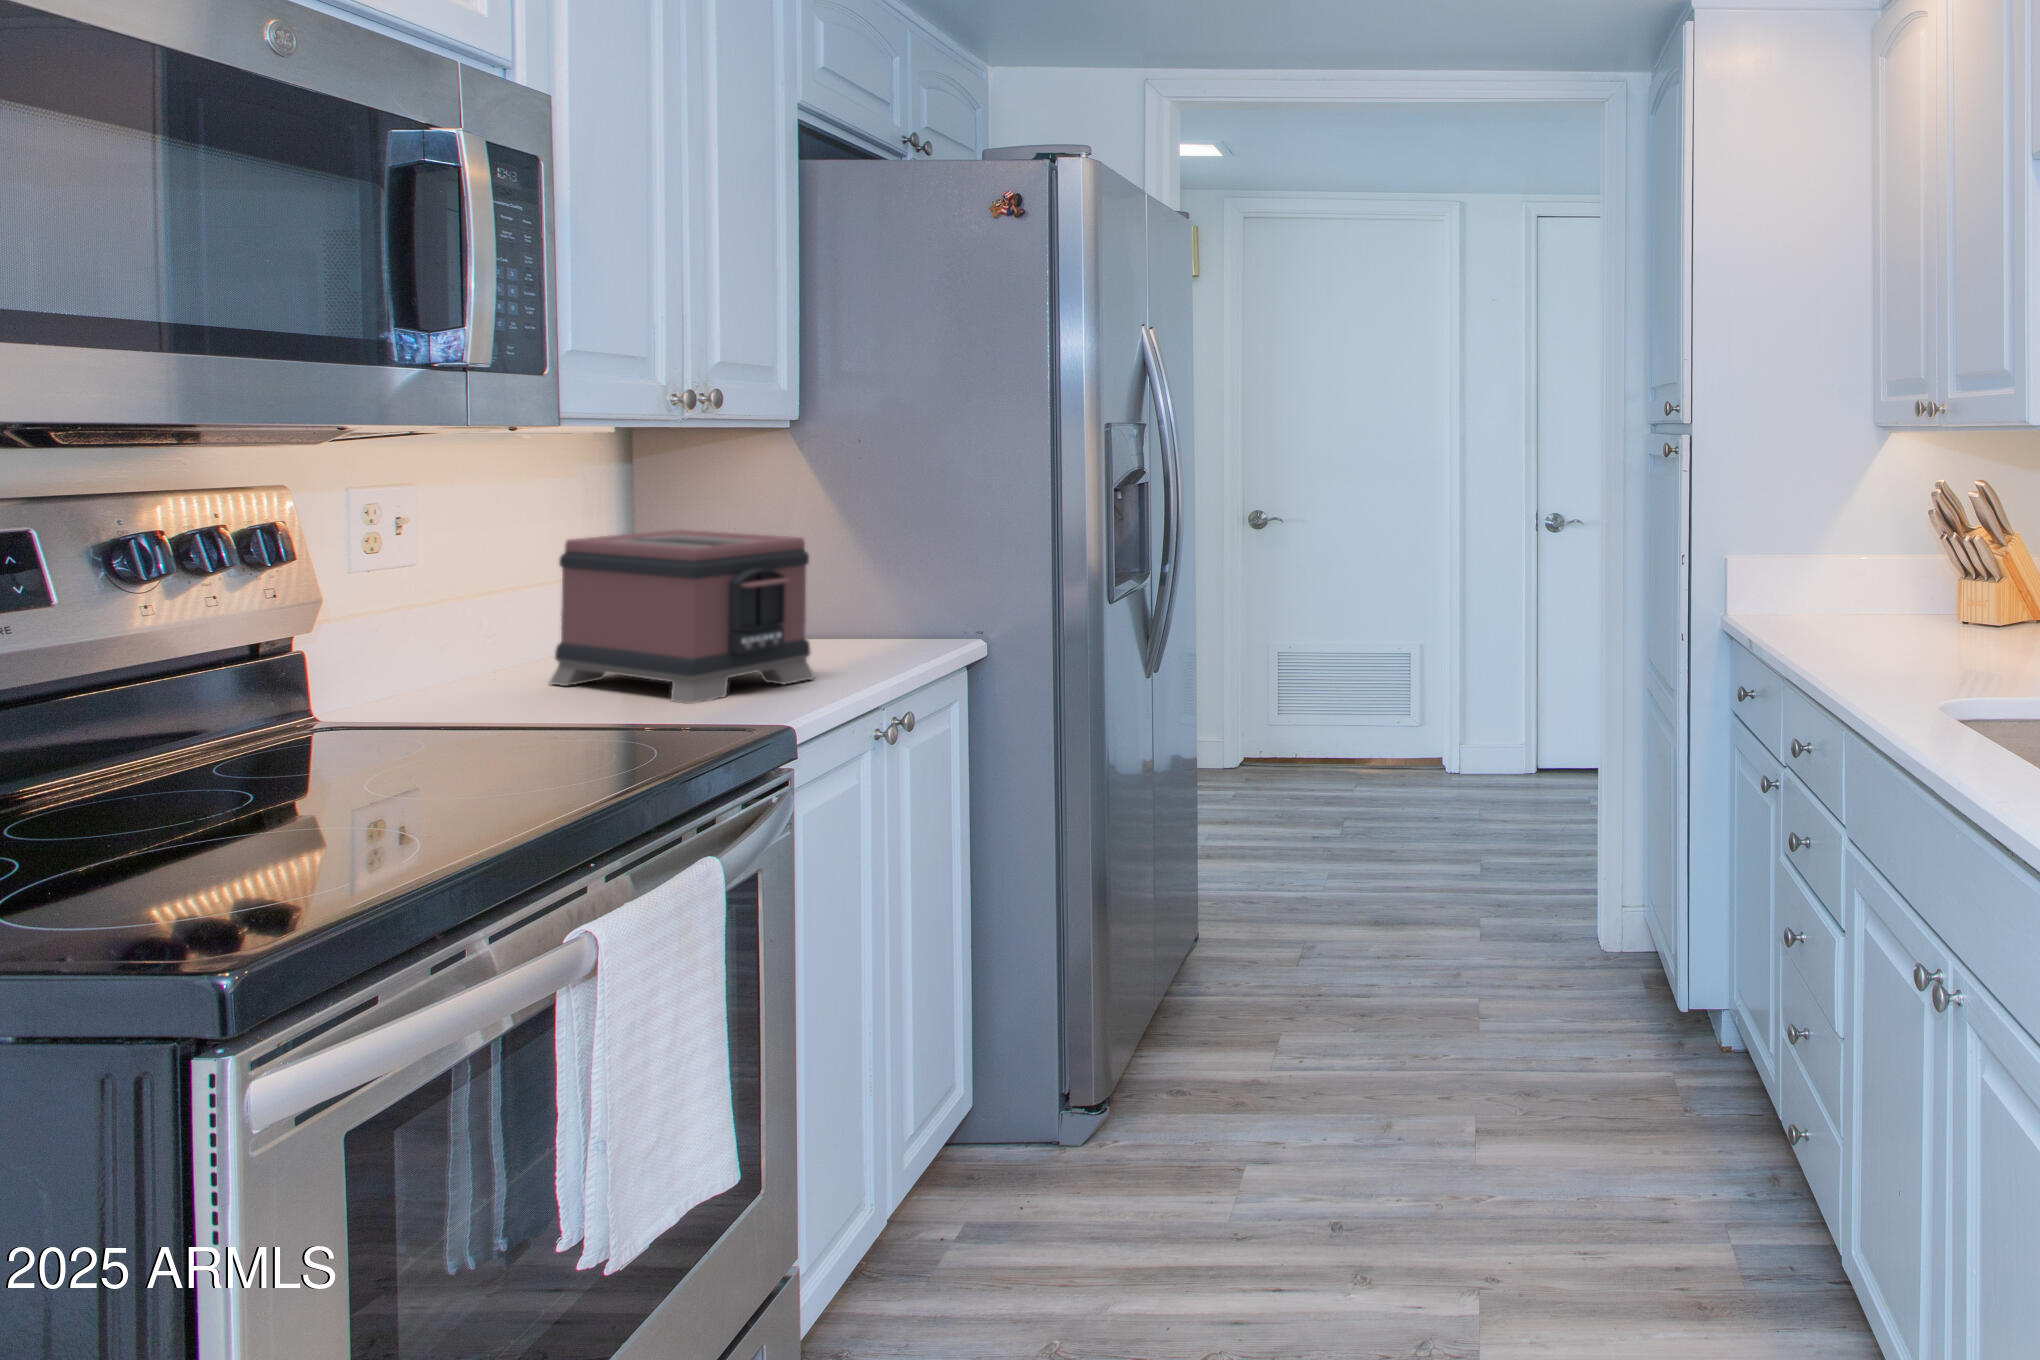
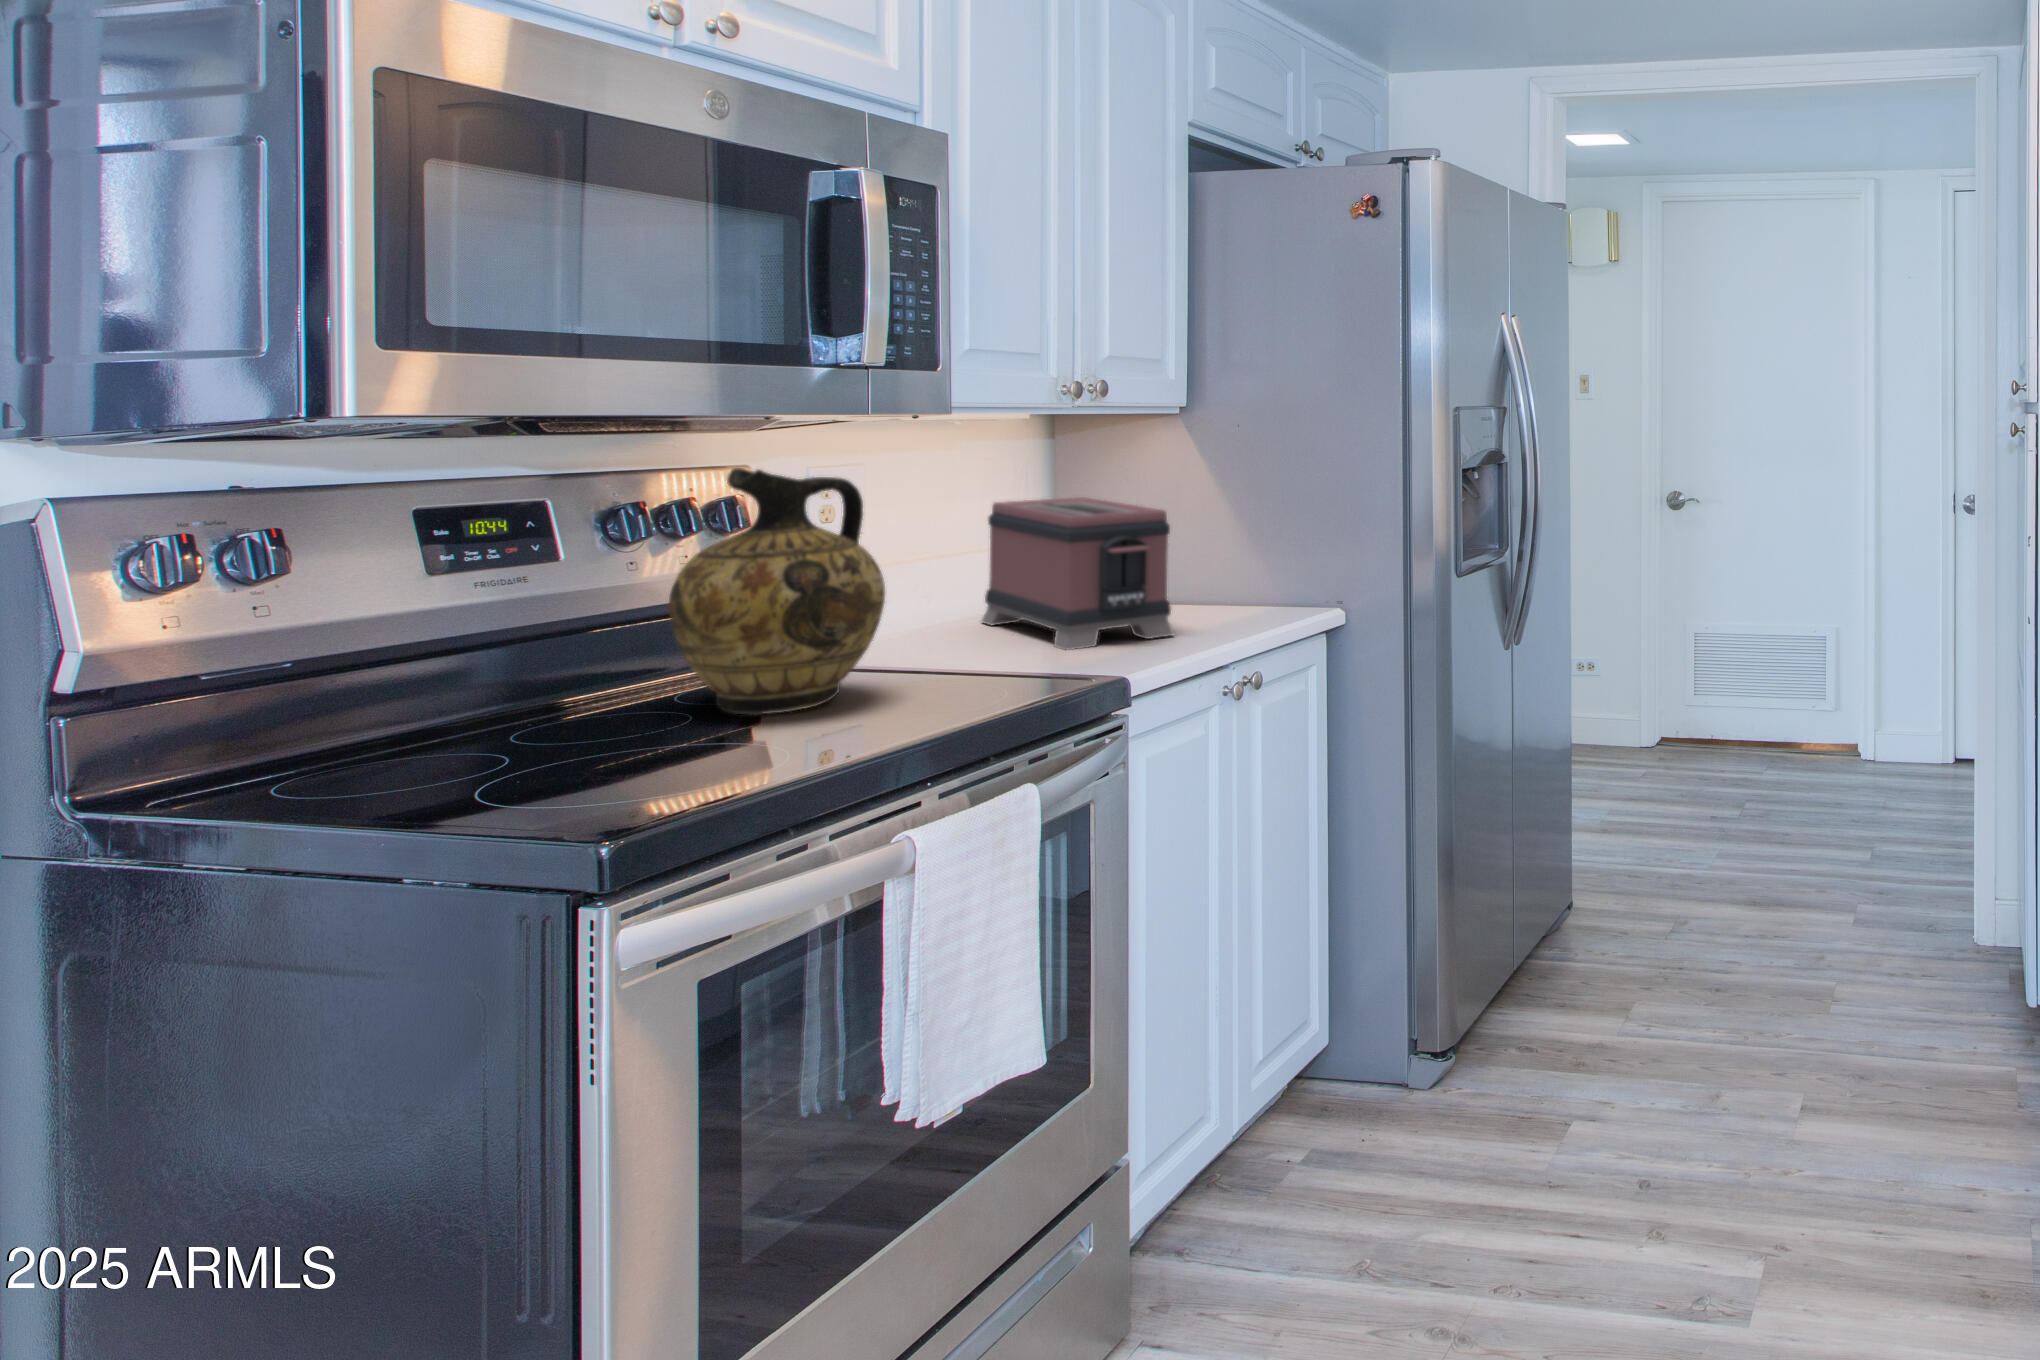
ceramic jug: none [186,498,497,809] -> present [669,468,885,715]

